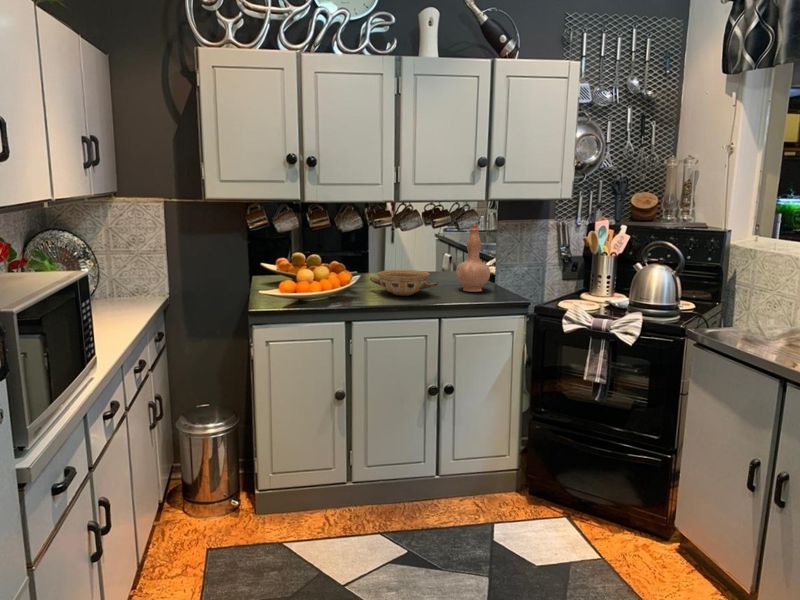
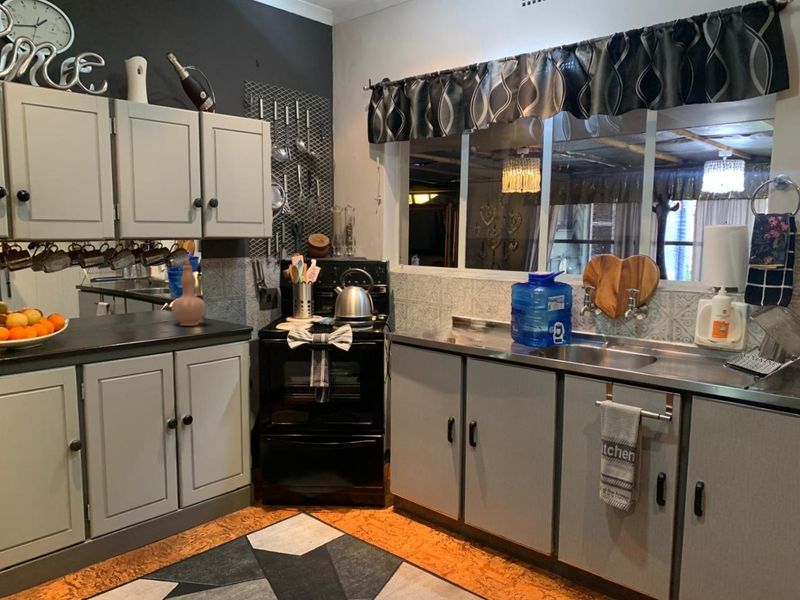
ceramic bowl: present [370,270,438,296] -> none [86,309,163,335]

